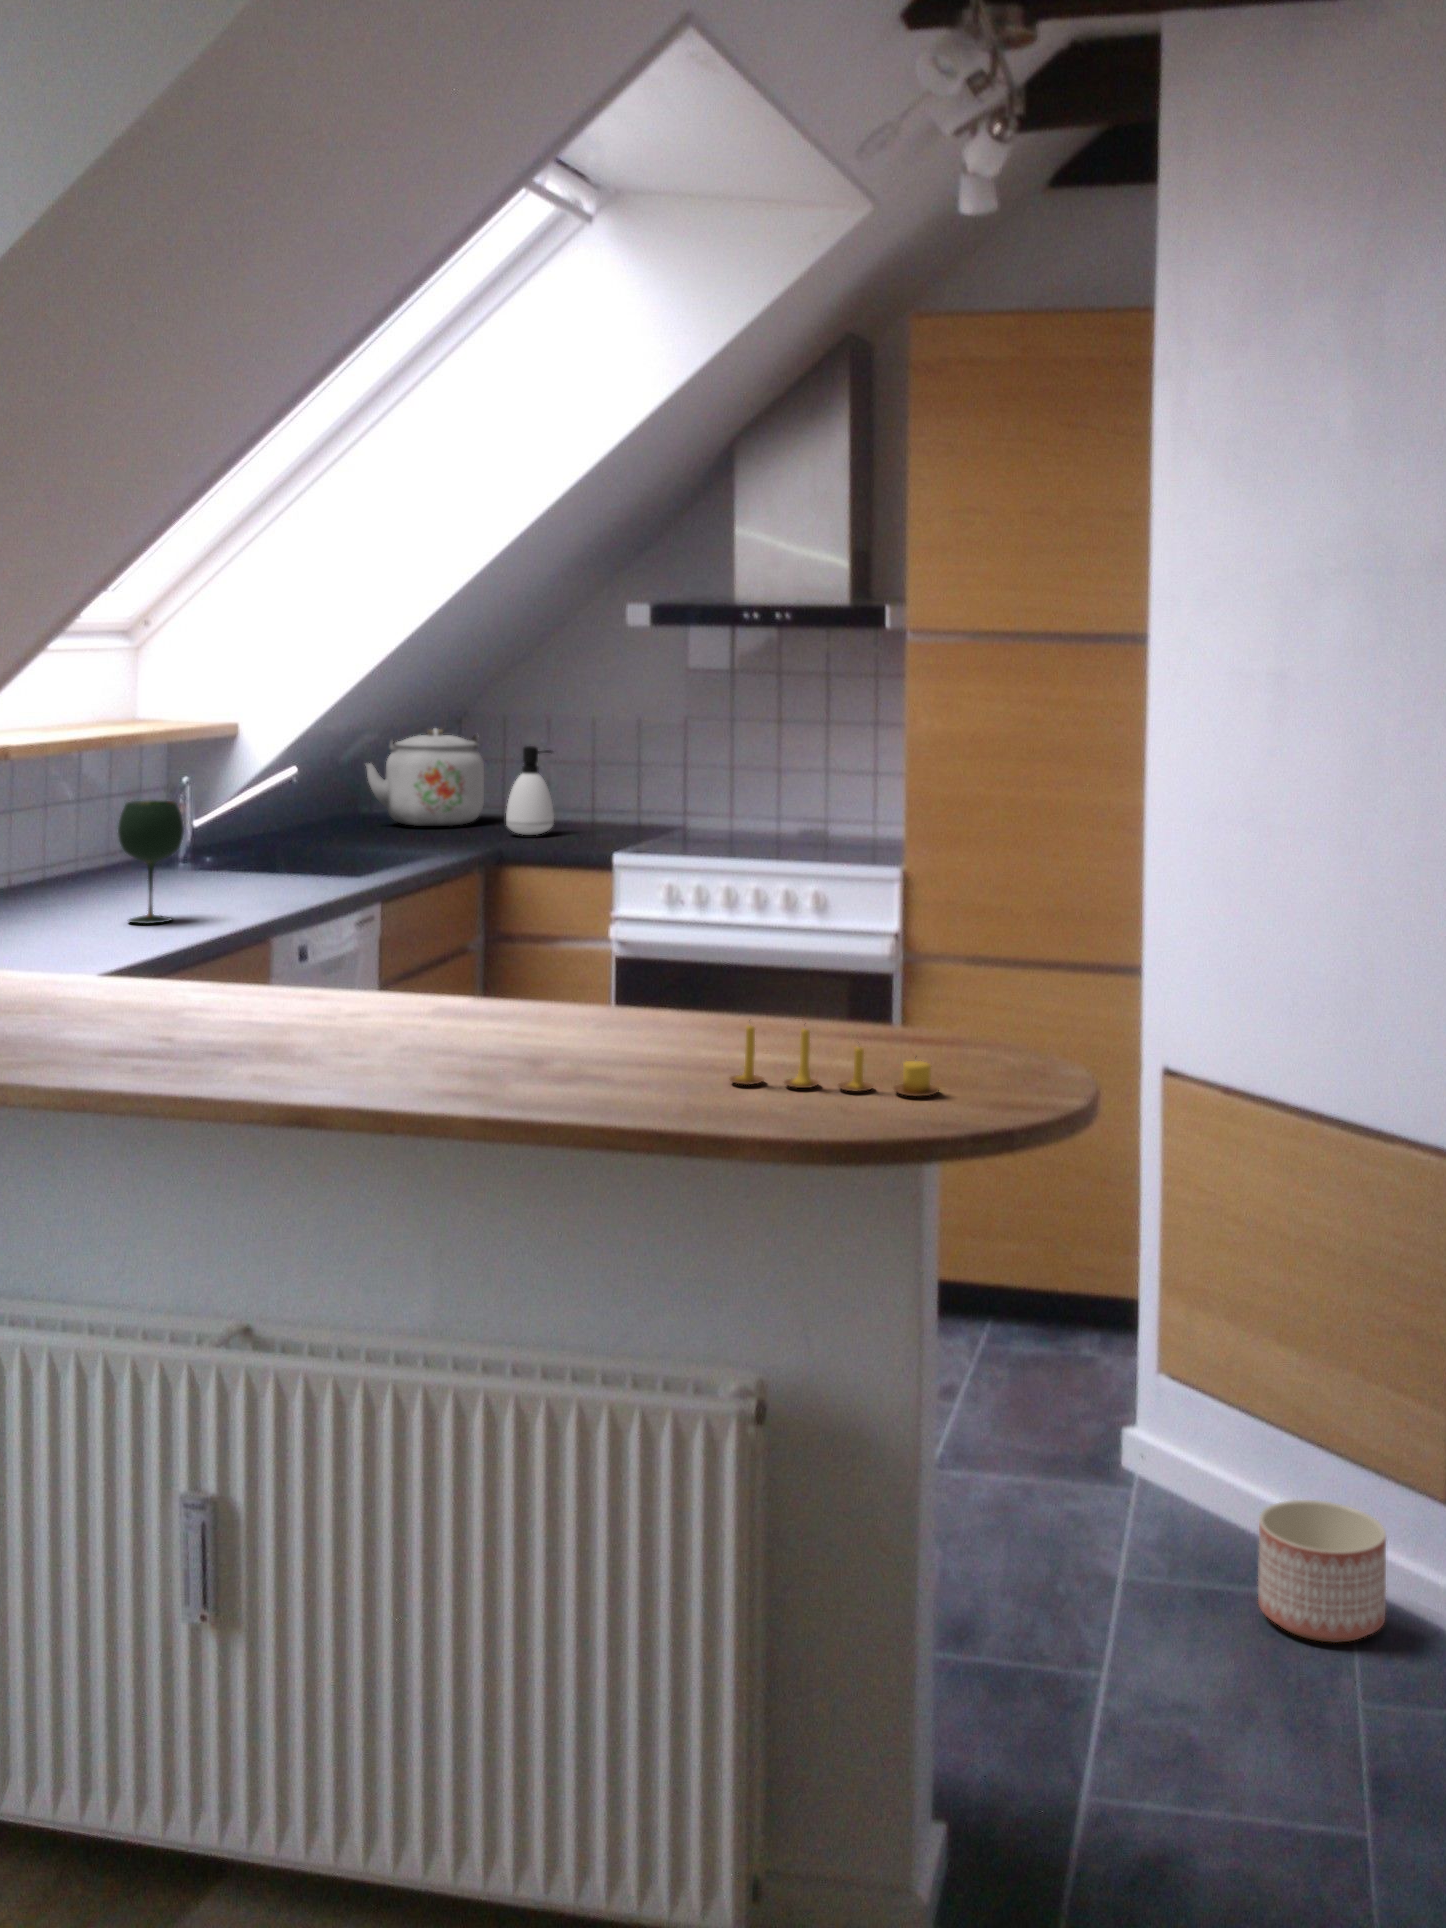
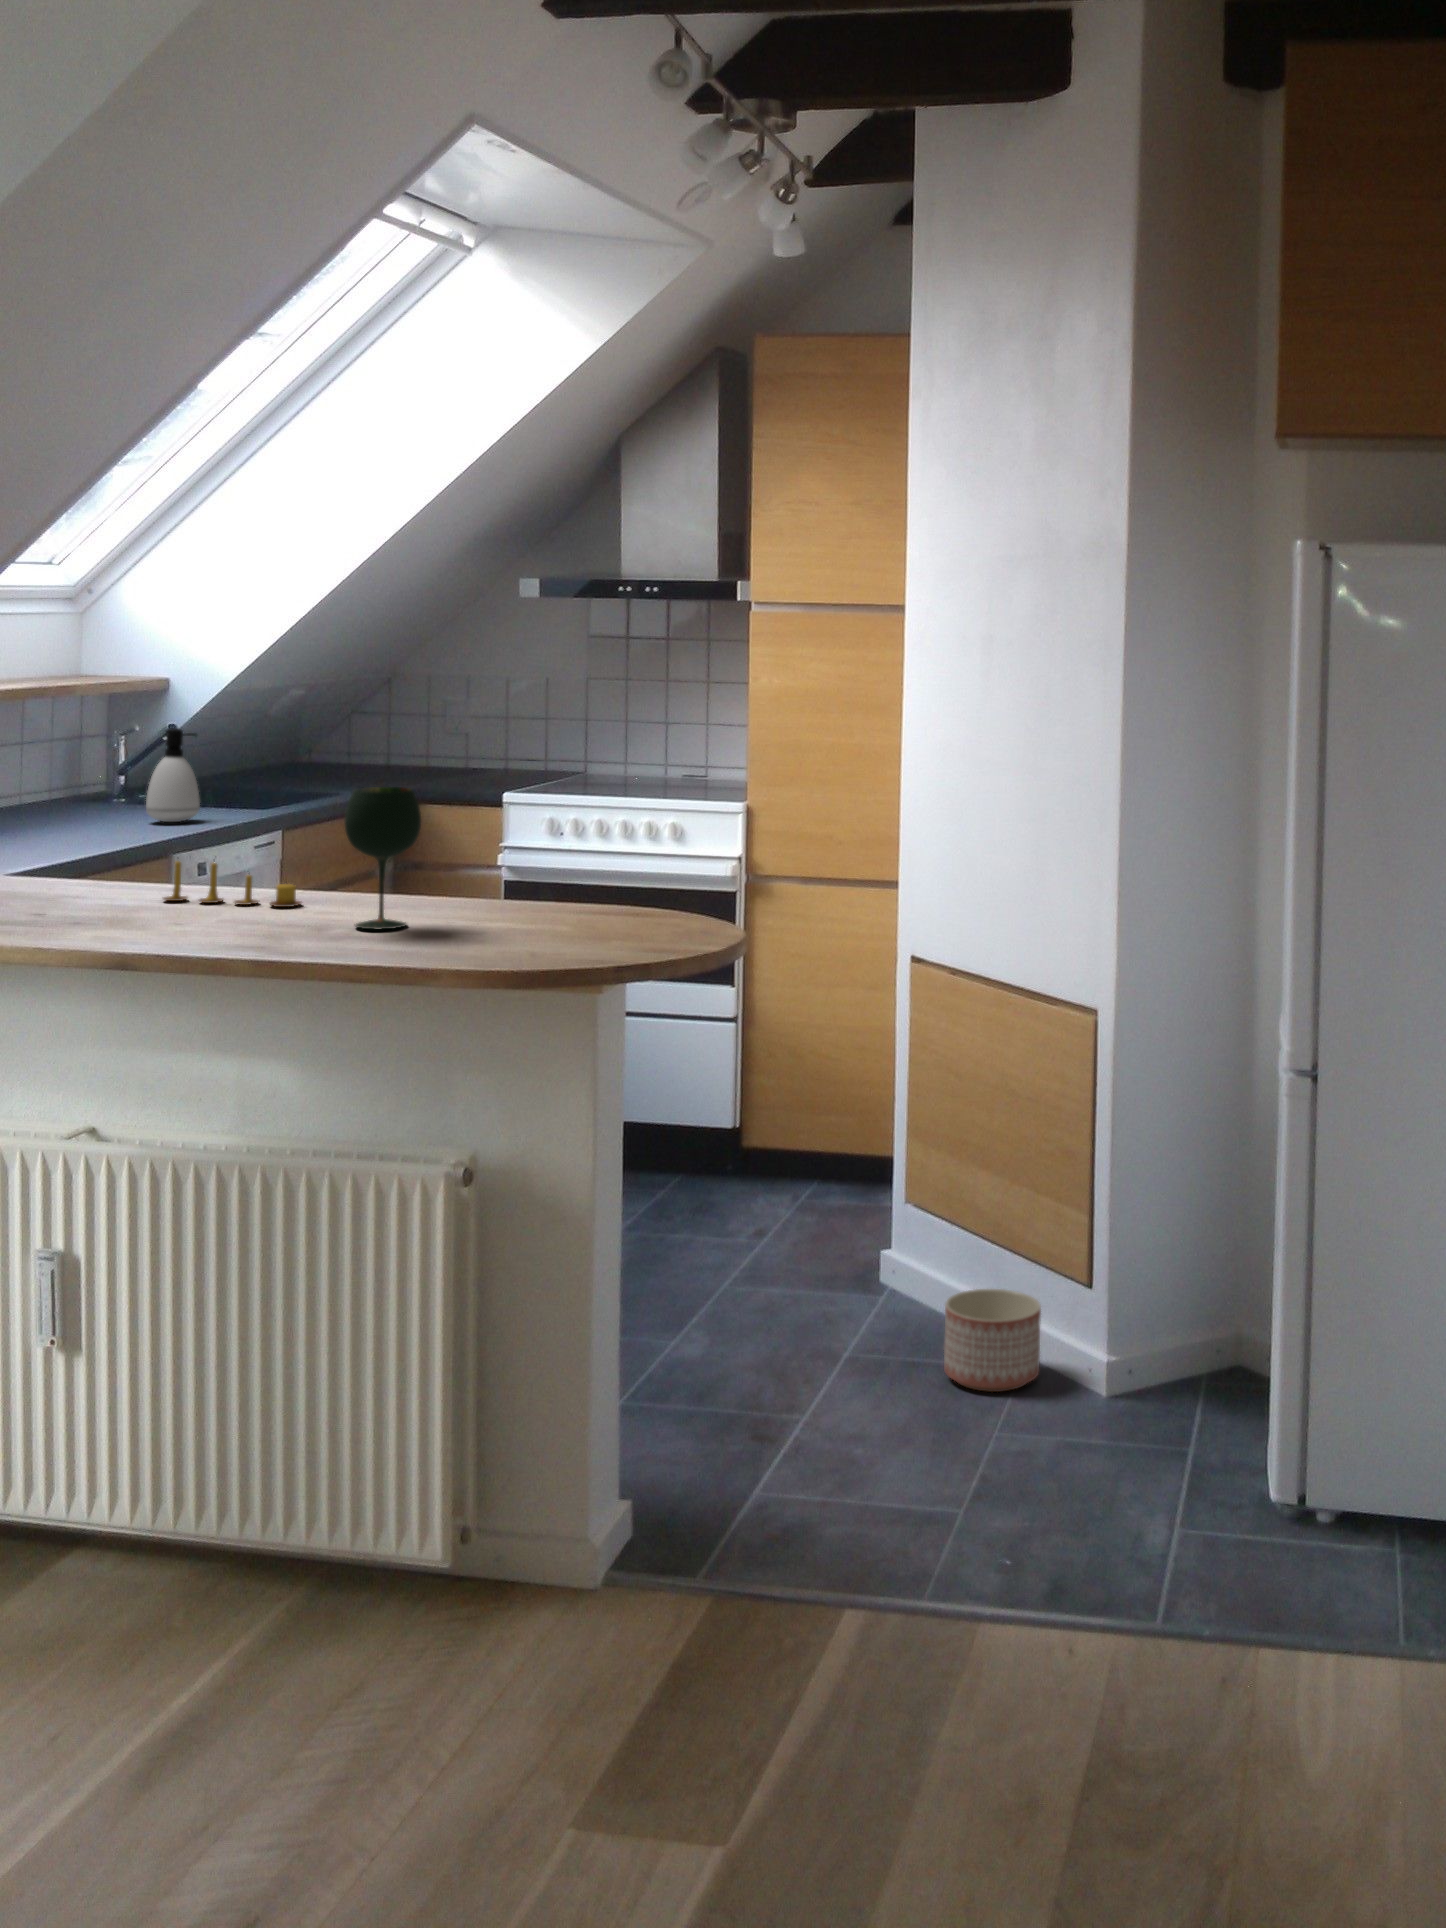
kettle: present [366,728,484,826] -> none [300,685,408,770]
soap dispenser: present [506,746,554,835] -> present [146,728,200,822]
wine glass: present [118,800,184,924] -> present [344,787,421,929]
candle: present [730,1025,939,1096] -> present [163,861,301,907]

